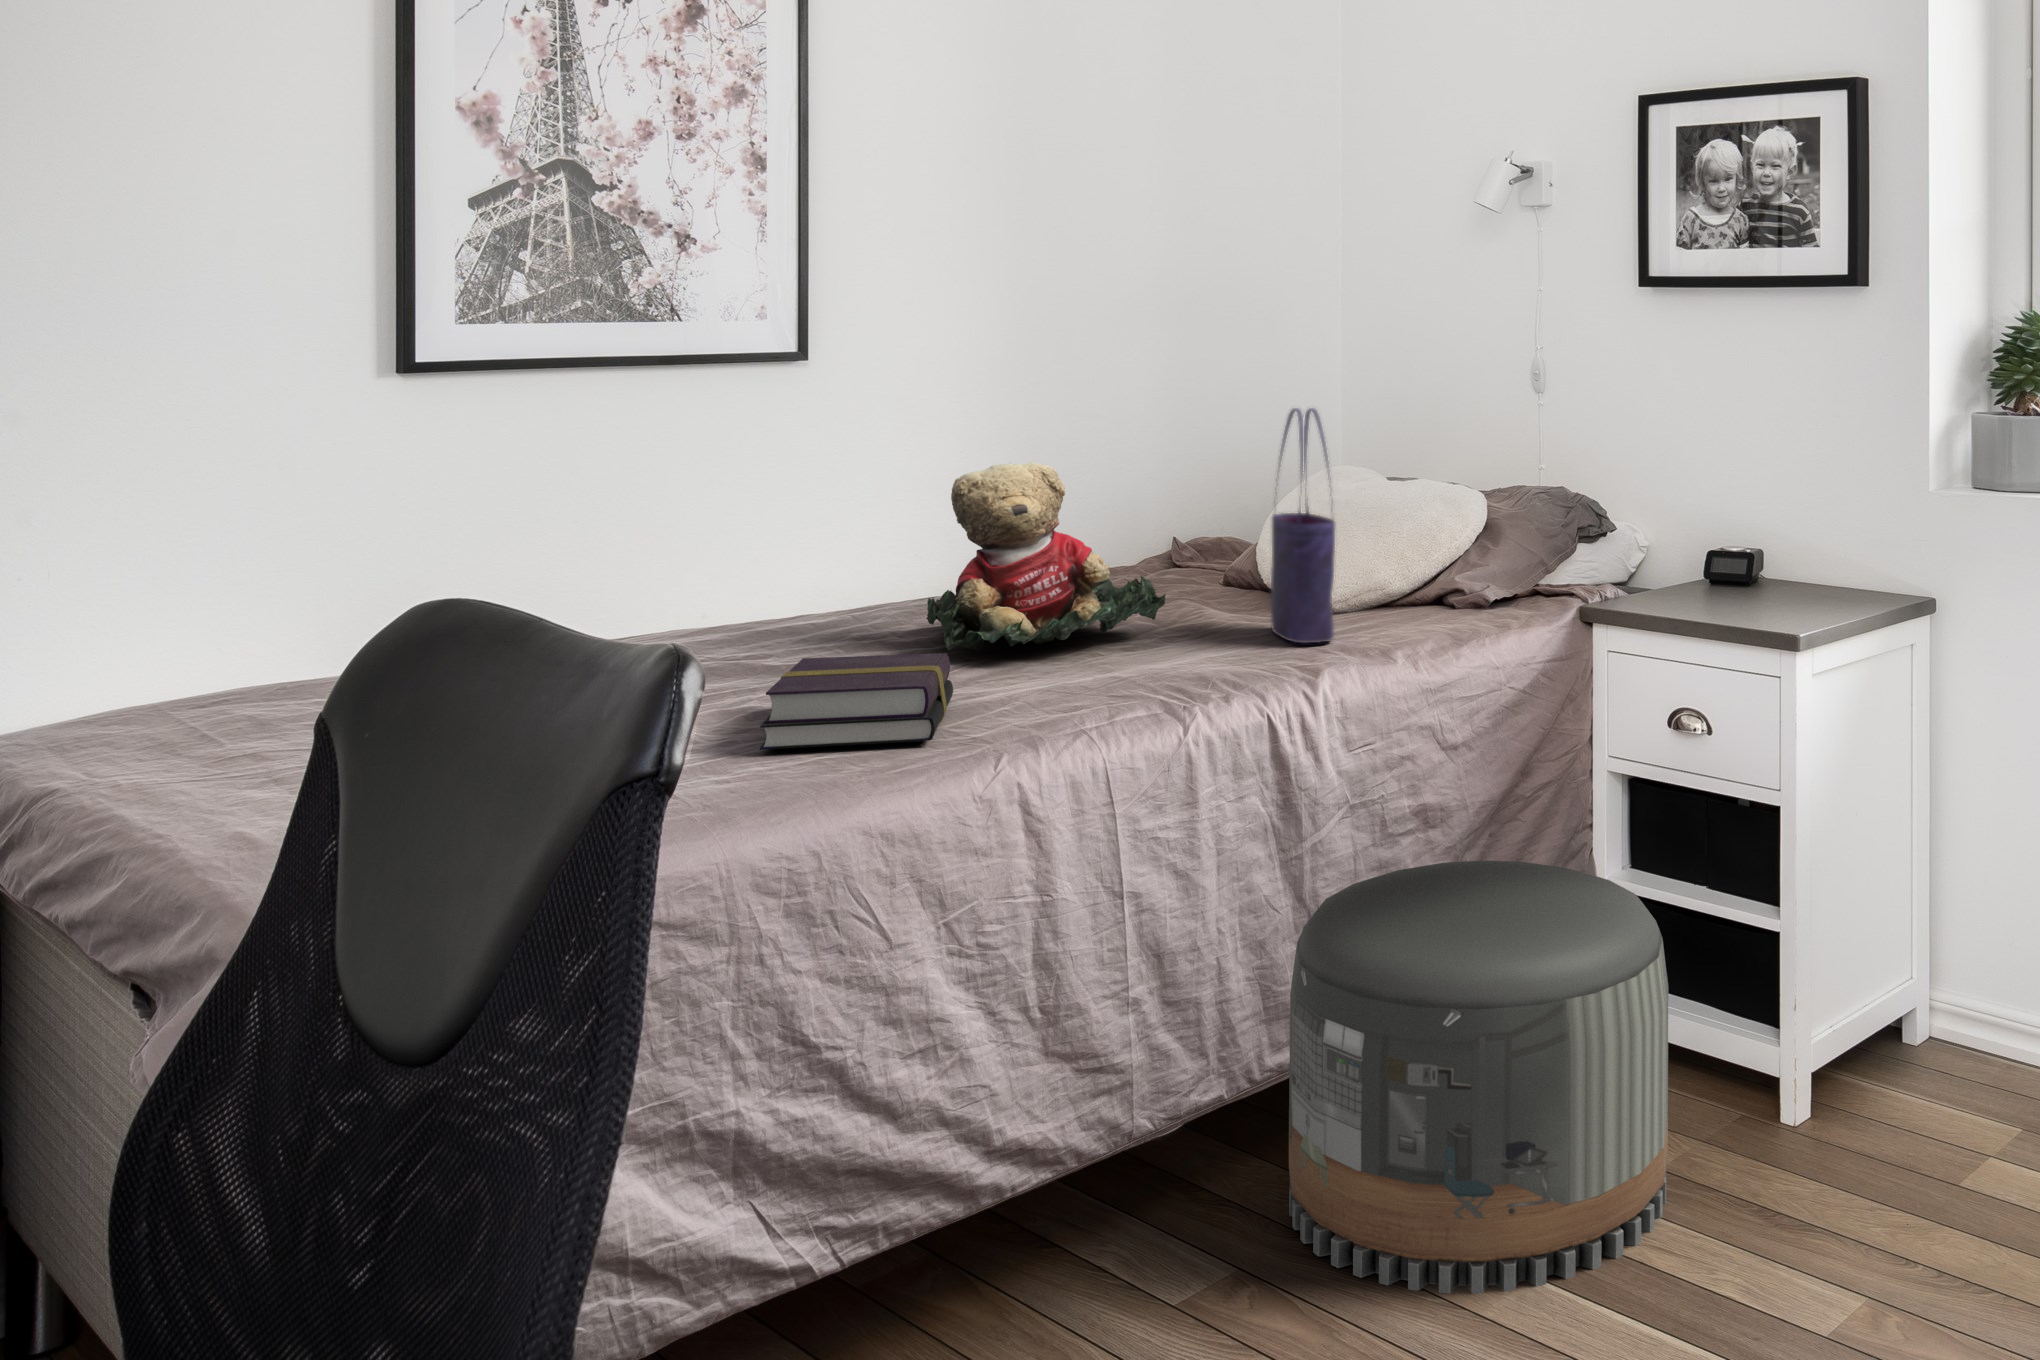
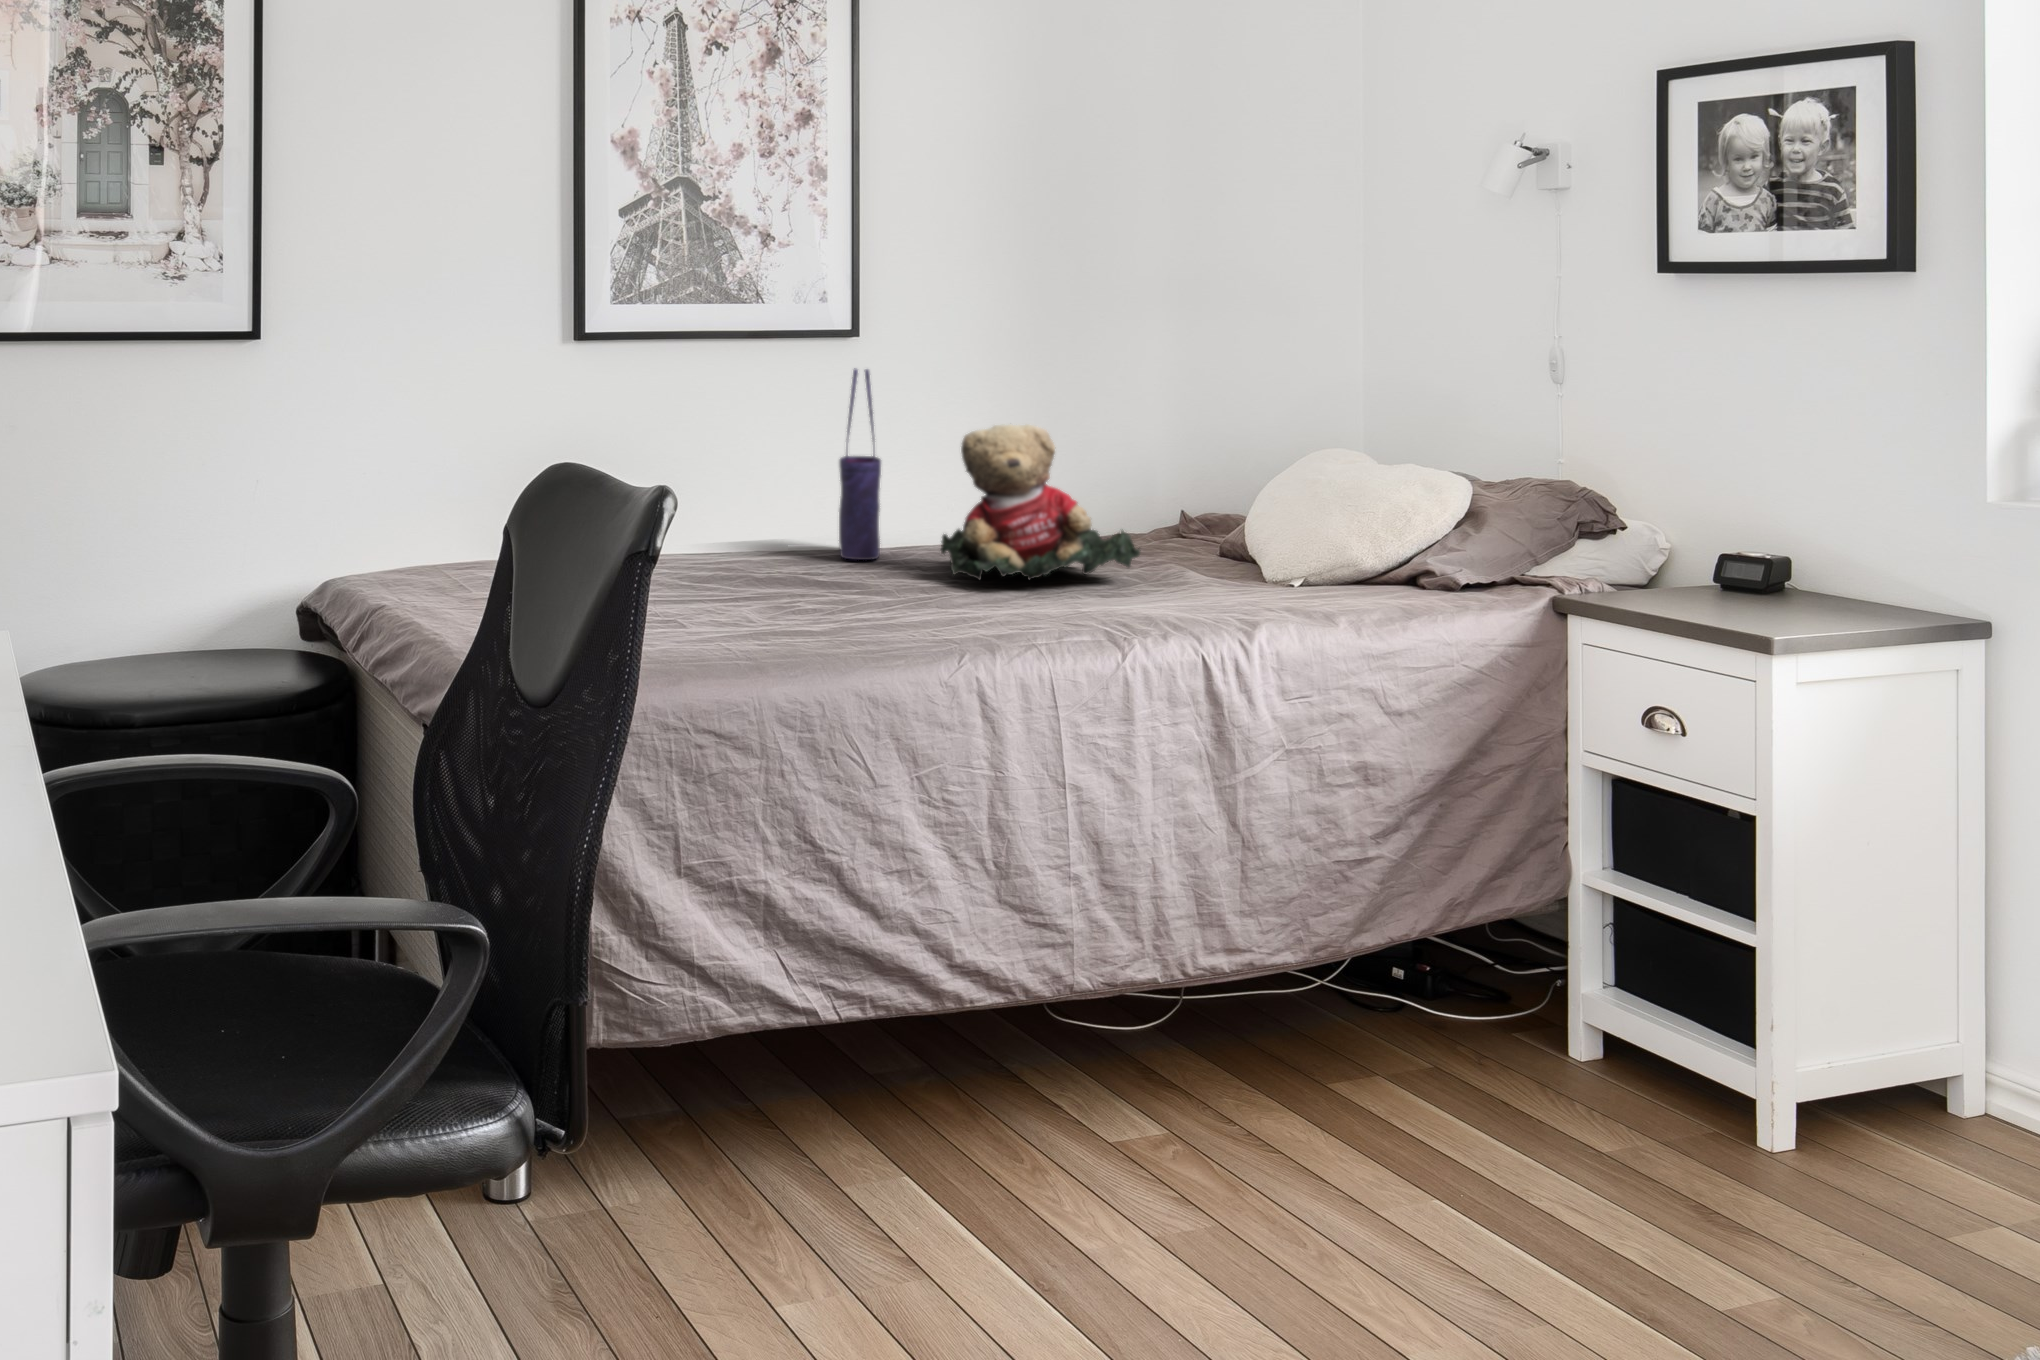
tote bag: present [1271,408,1335,643] -> present [839,368,881,560]
book: present [760,653,953,750] -> none [790,565,944,633]
pouf: present [1289,860,1668,1294] -> none [1217,817,1598,1204]

